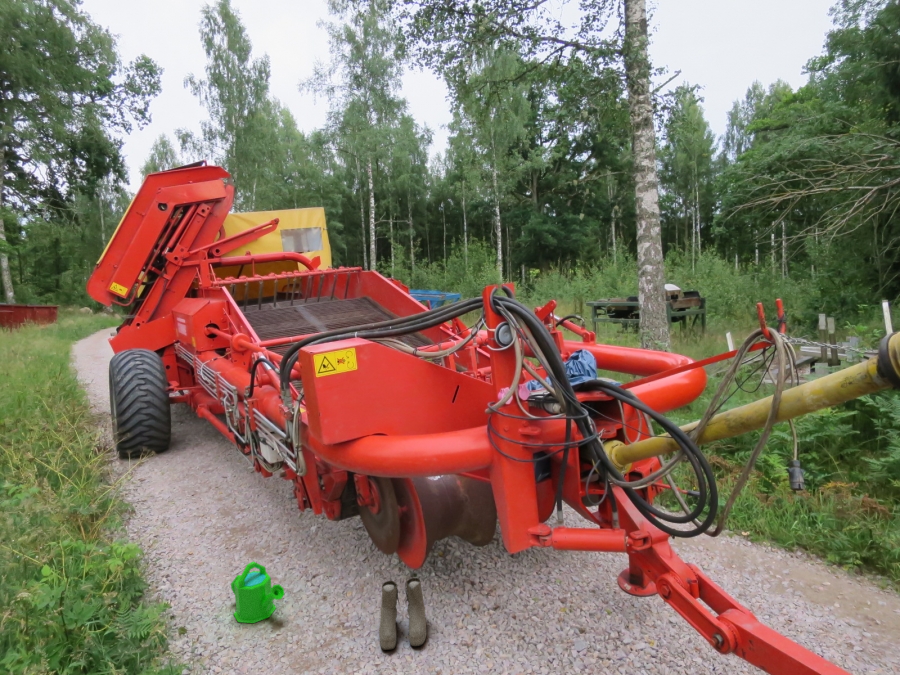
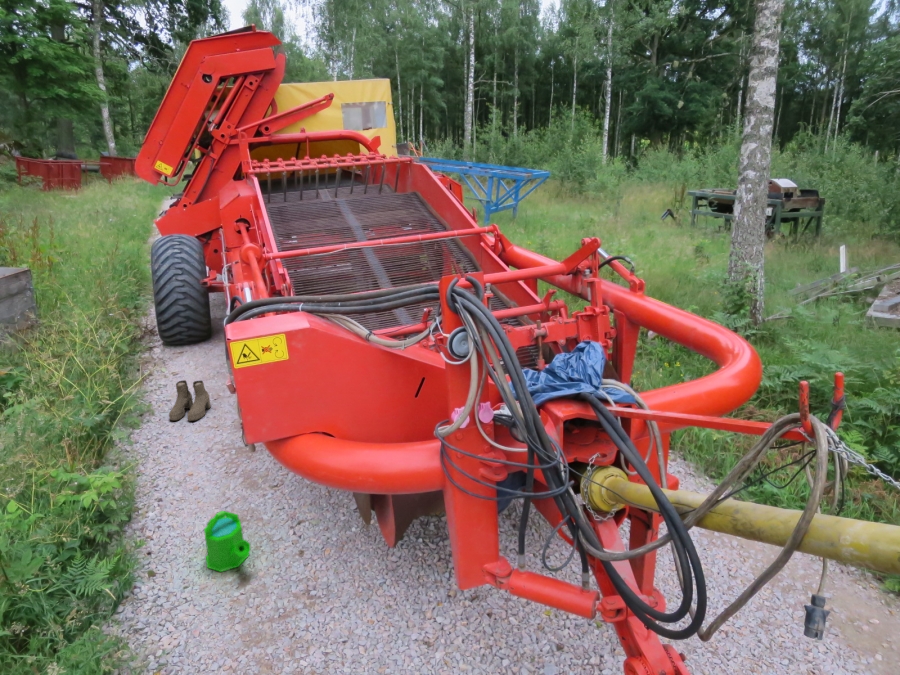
boots: present [379,578,426,650] -> present [169,380,211,421]

